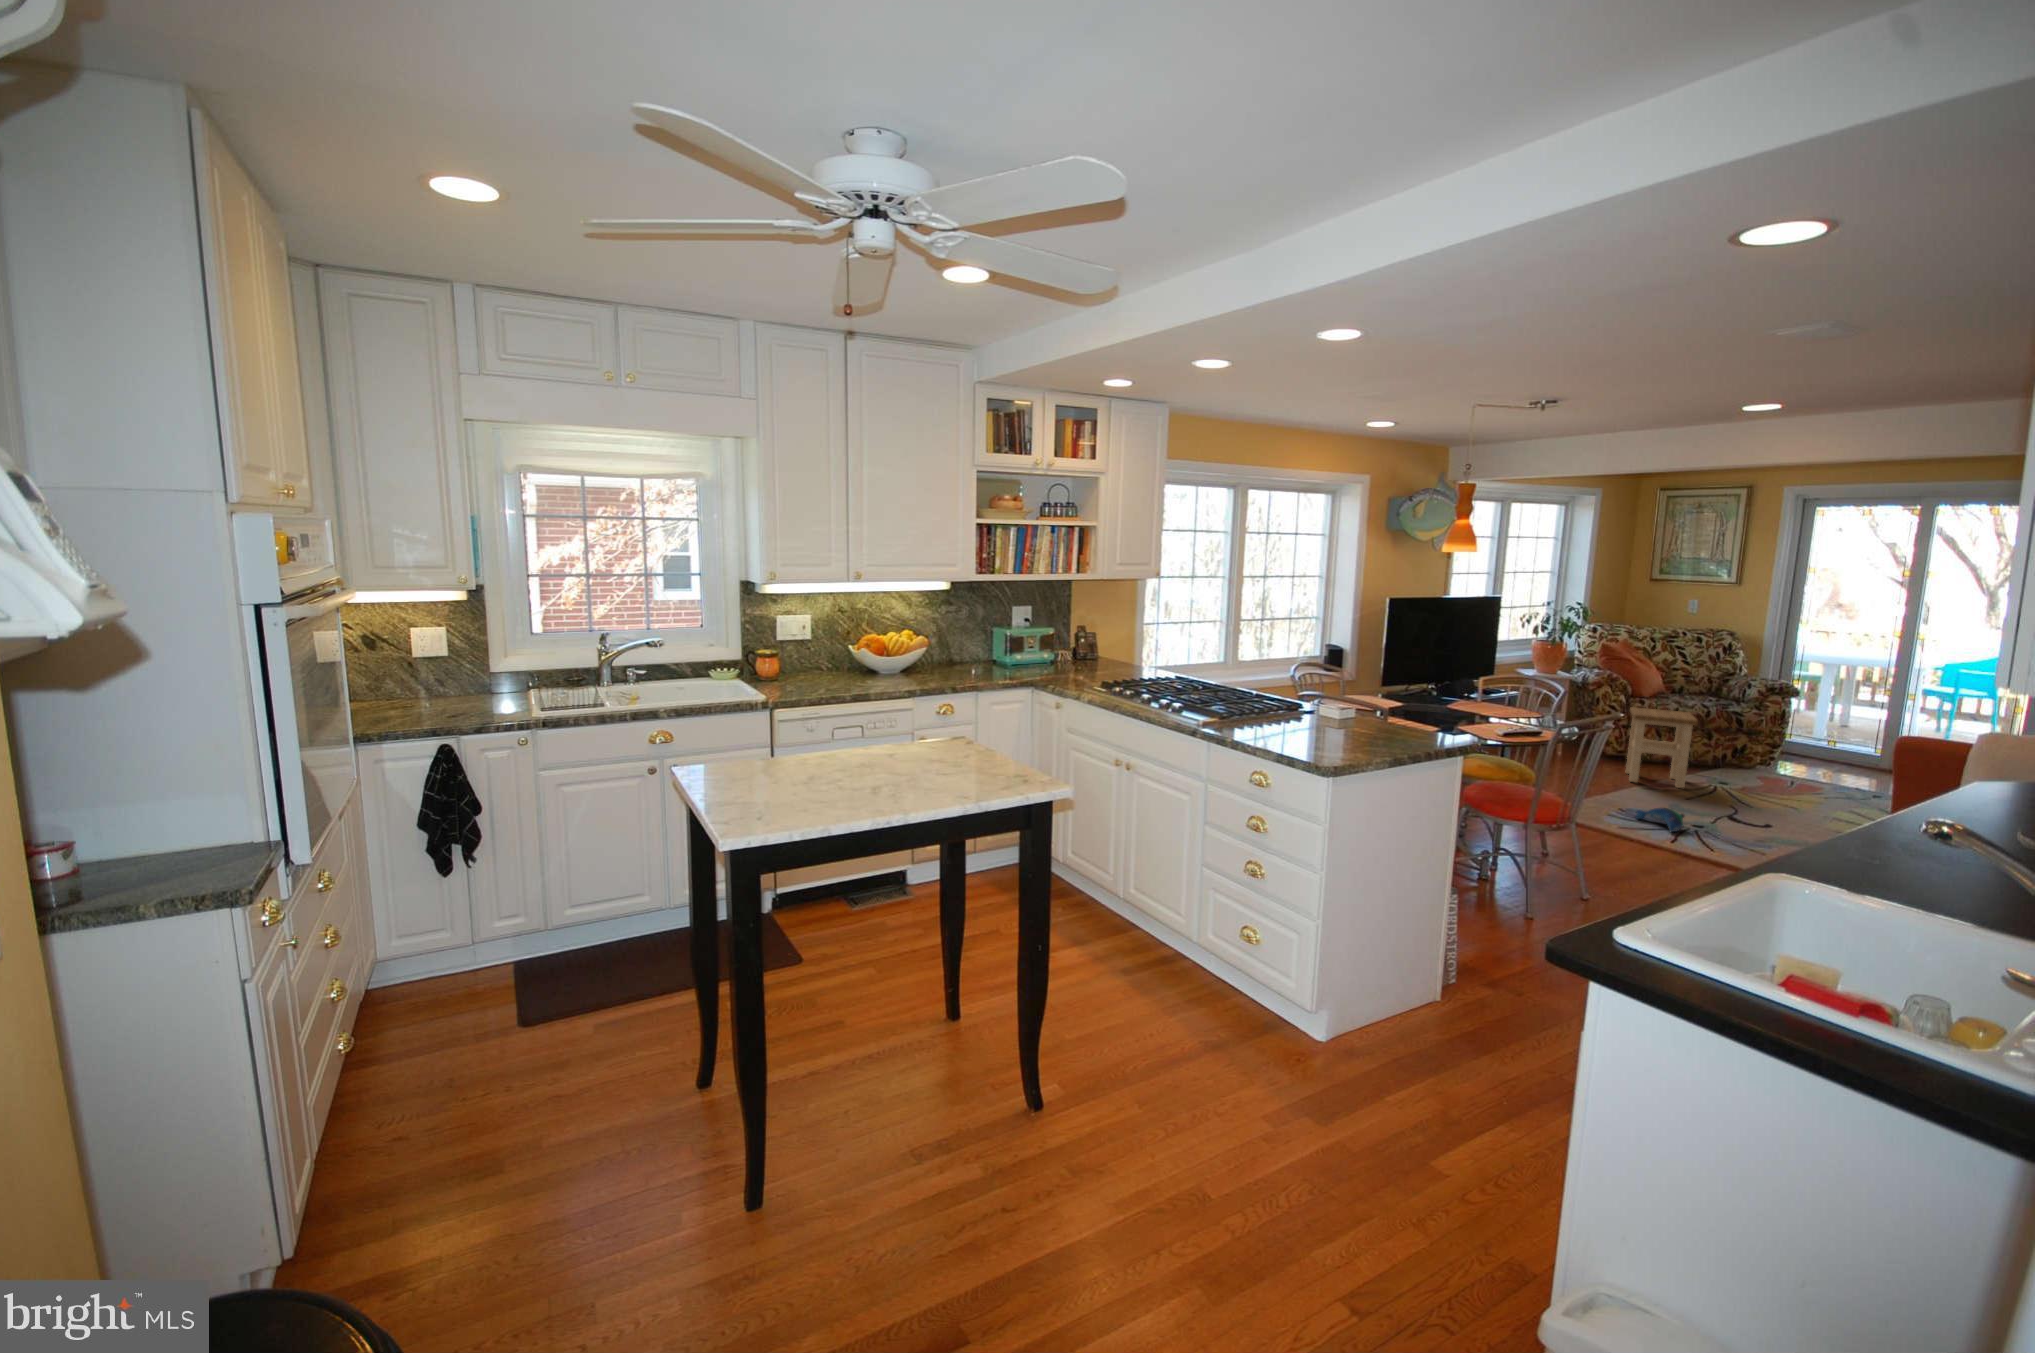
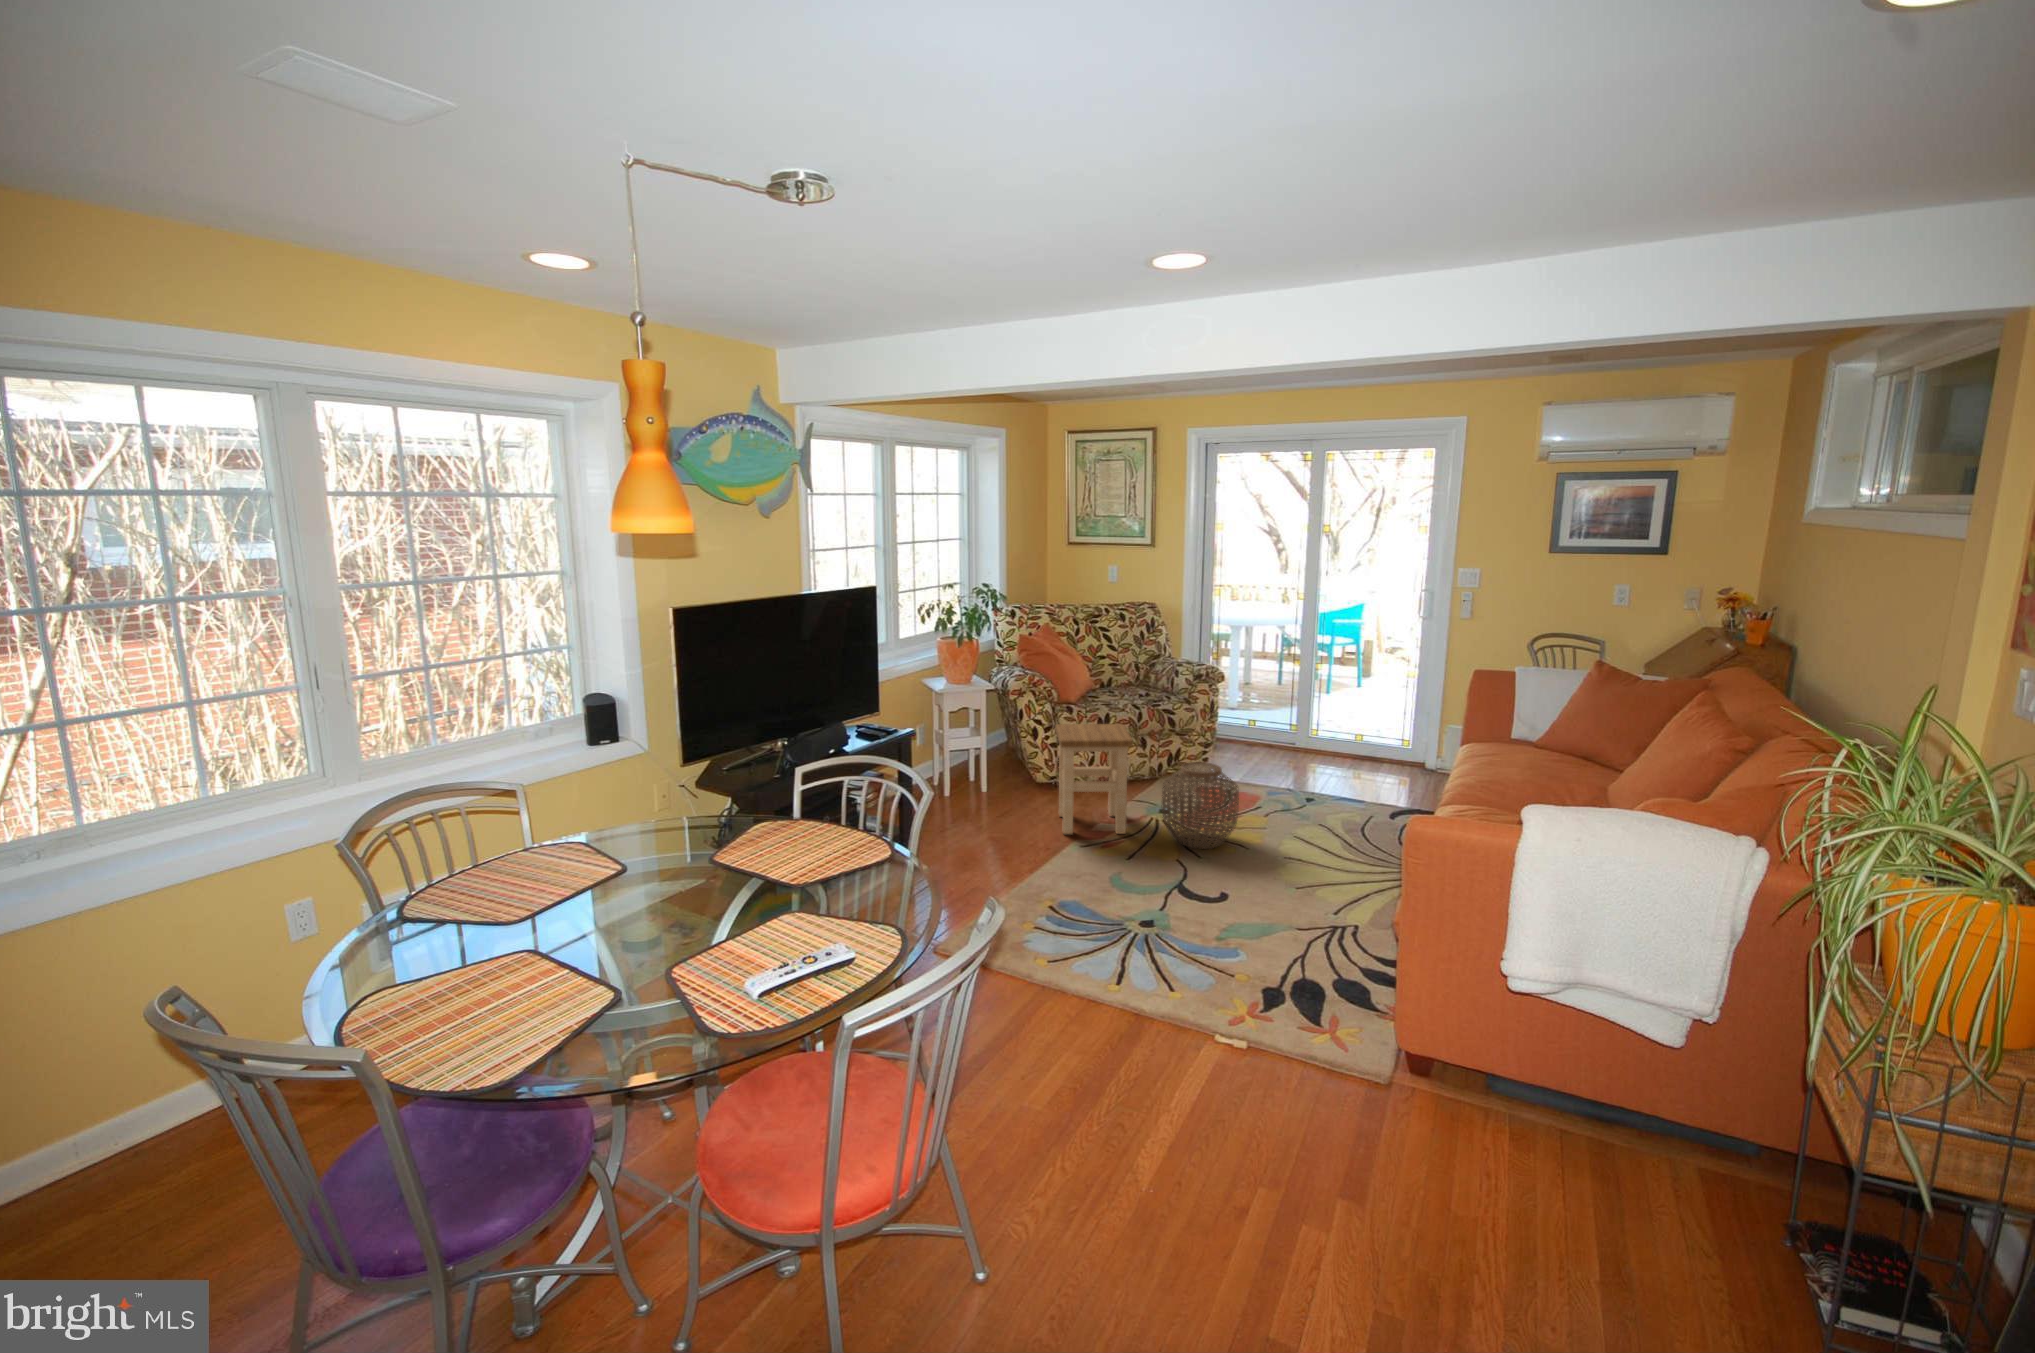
woven basket: none [1718,742,1793,805] -> present [1162,762,1239,849]
plush toy: present [1636,808,1684,832] -> none [1070,906,1133,956]

